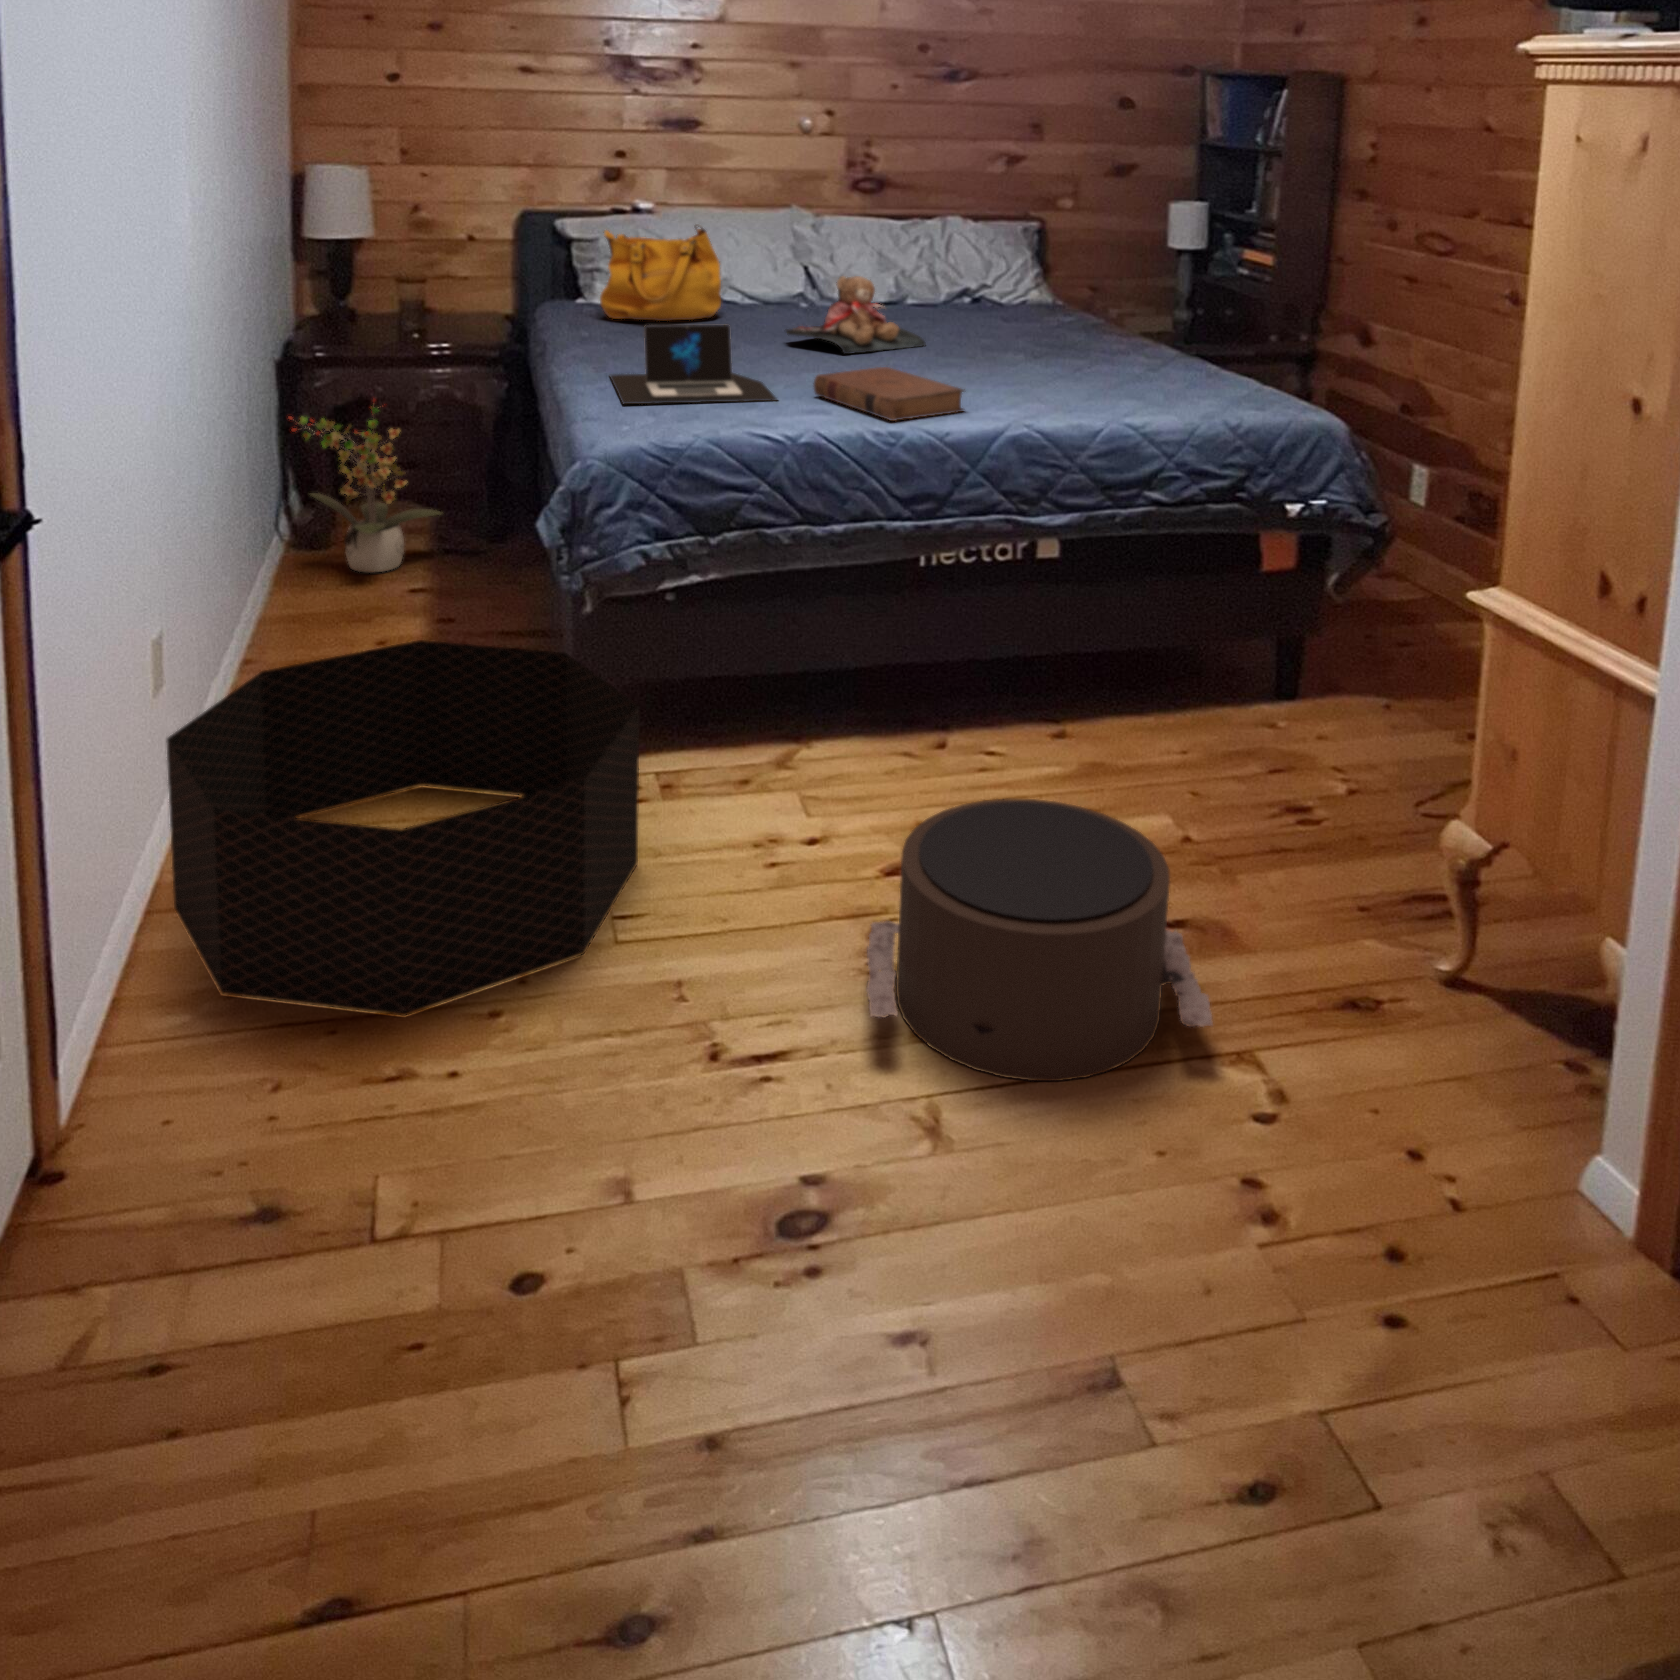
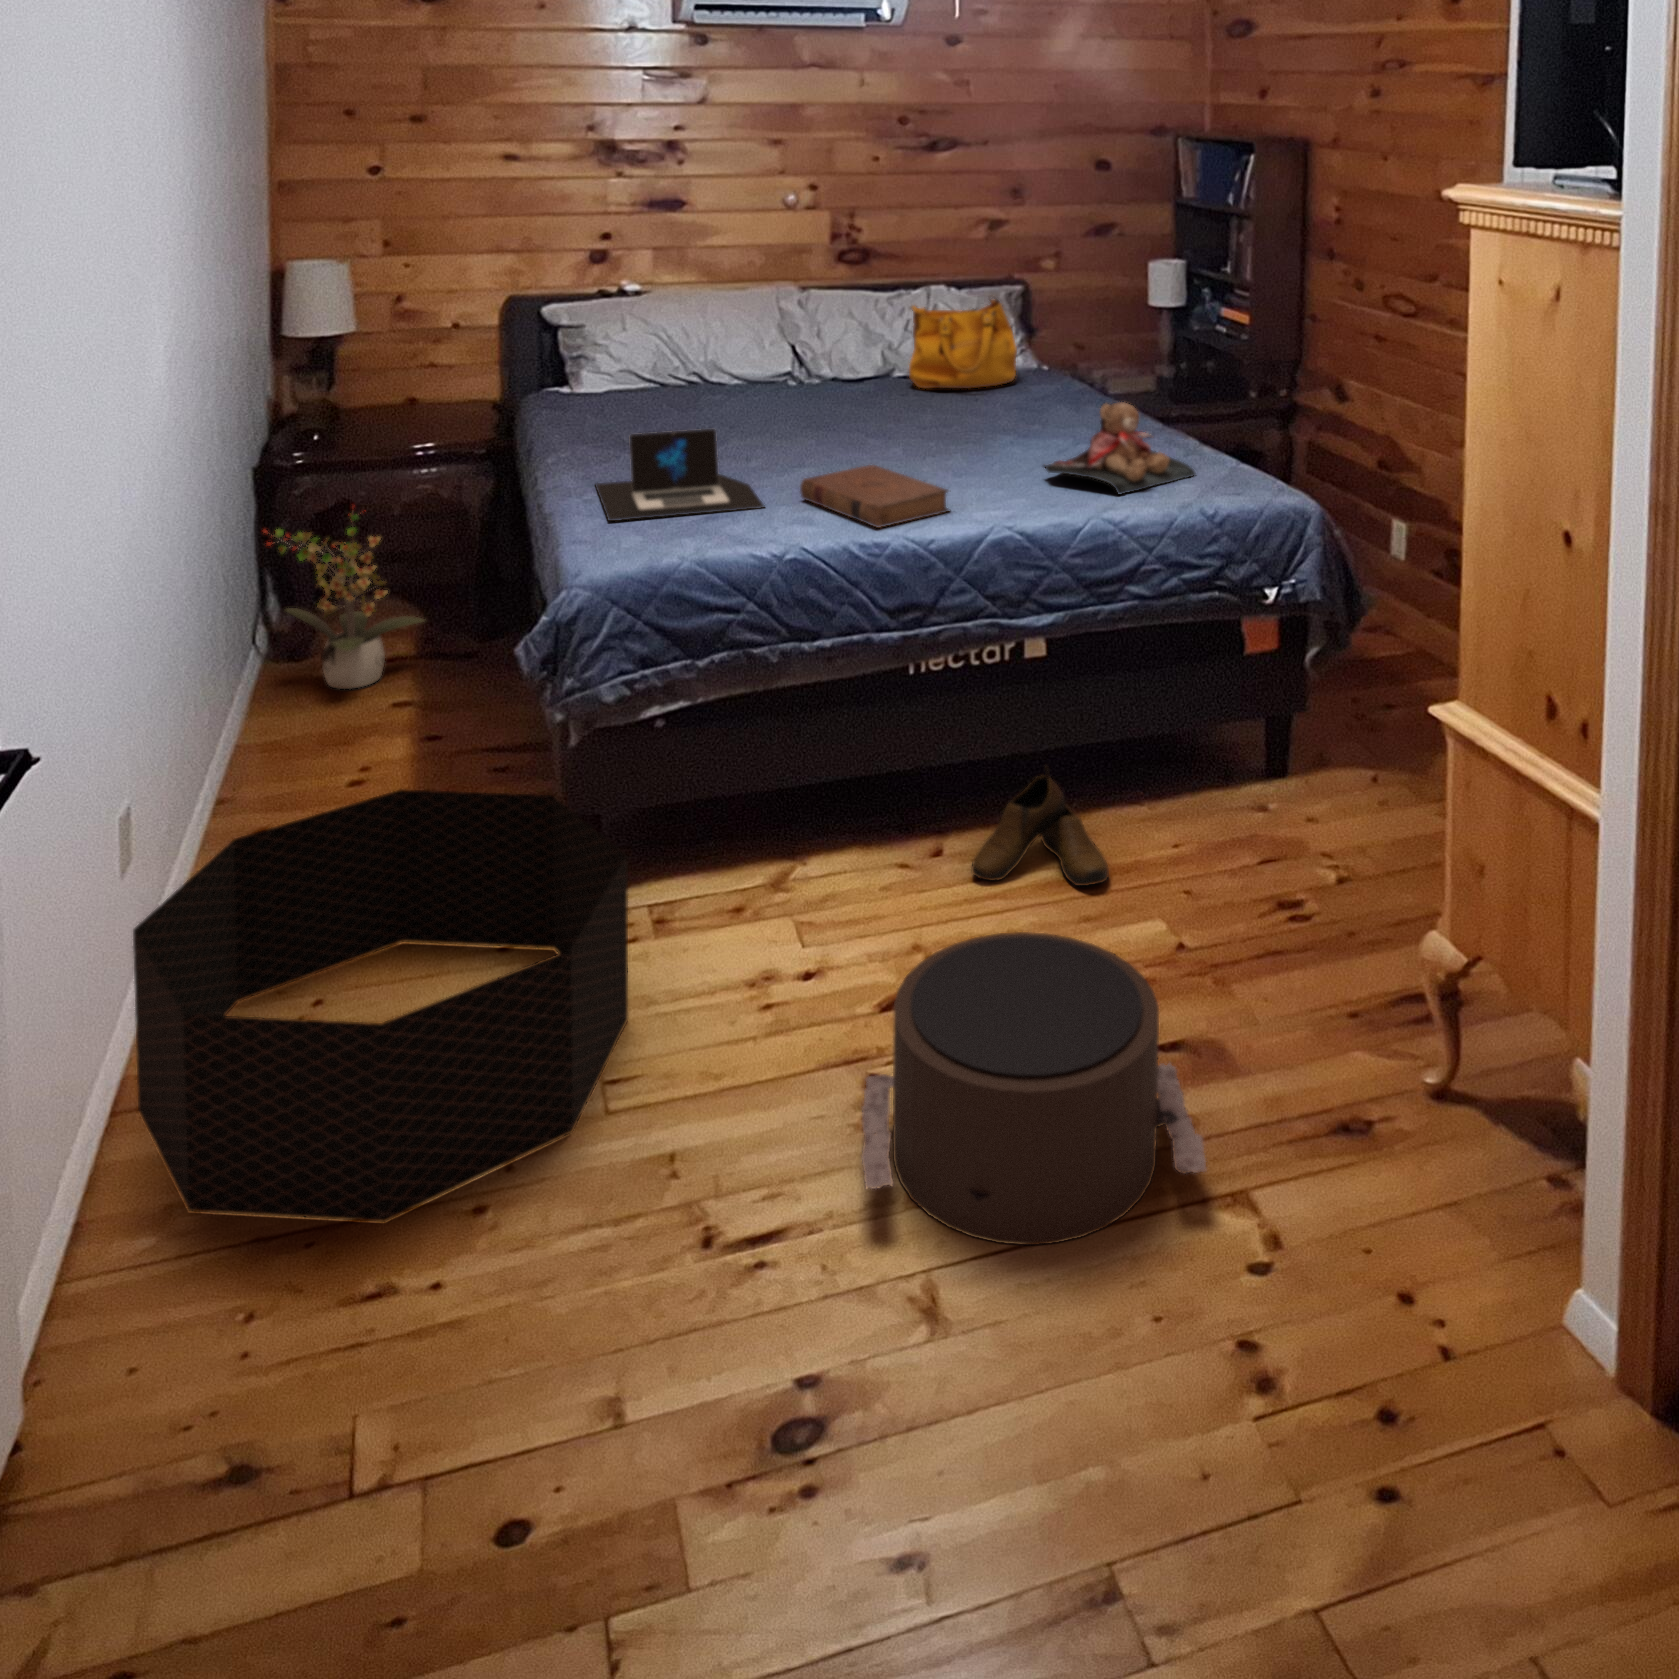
handbag: present [600,225,721,321] -> present [909,299,1017,389]
teddy bear: present [786,276,926,354] -> present [1043,402,1196,494]
shoe: none [976,662,1114,778] -> present [971,766,1109,886]

